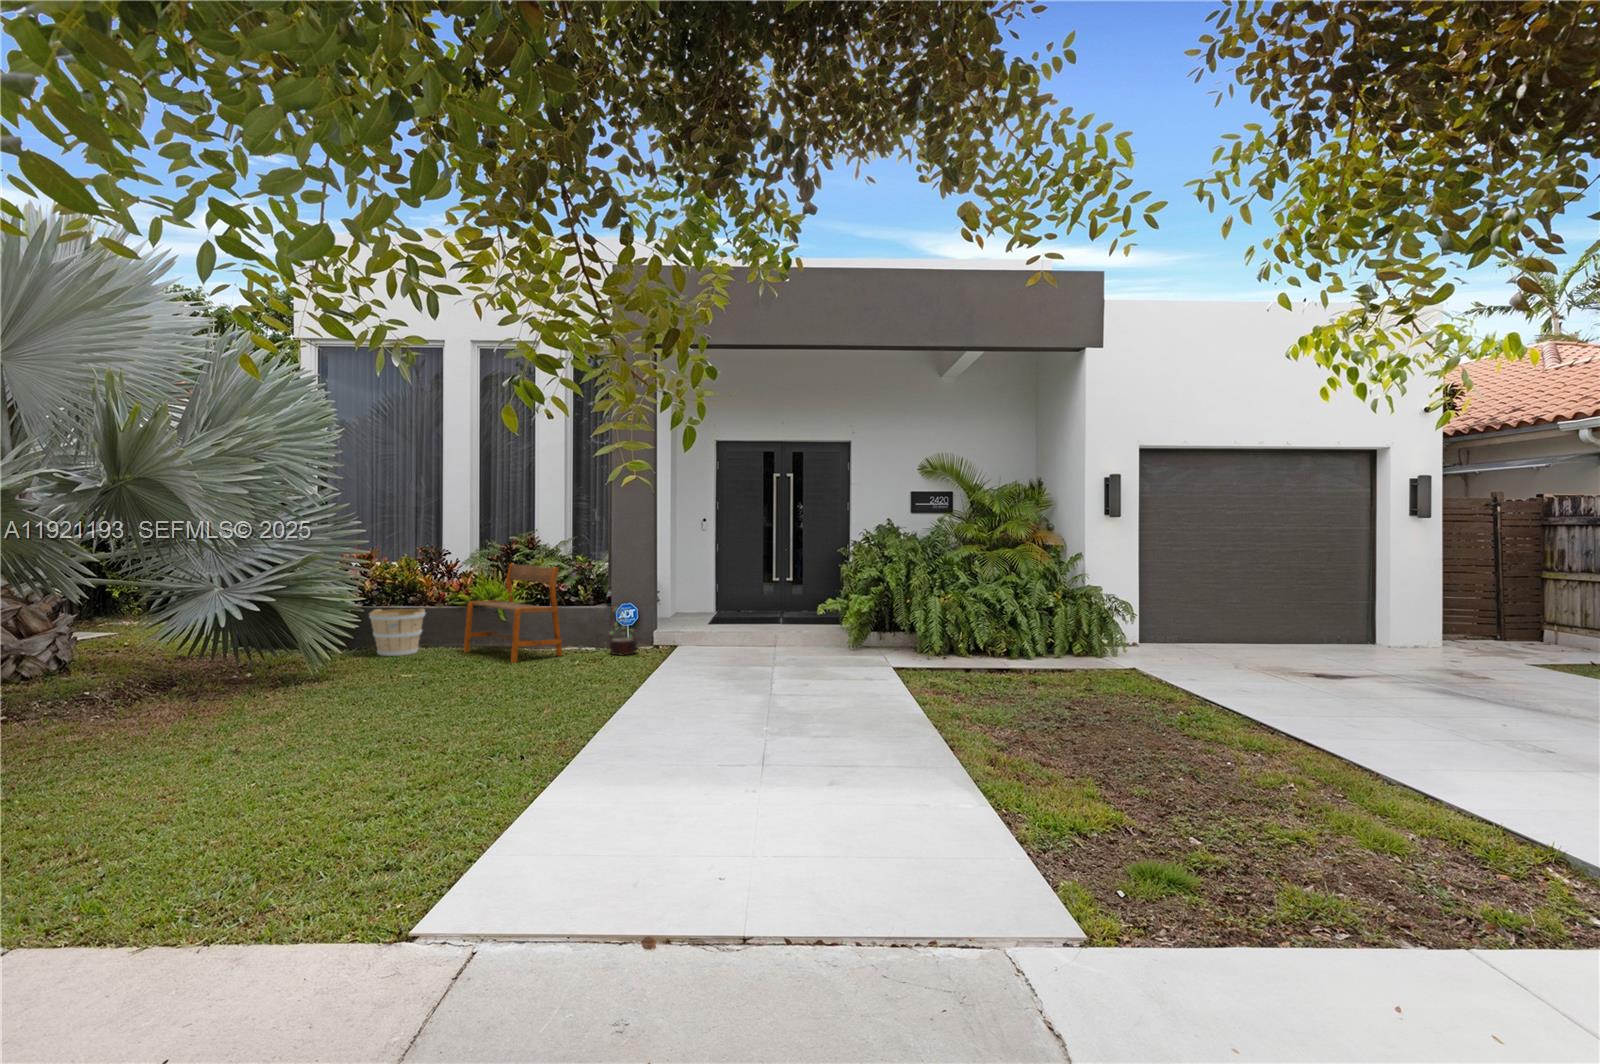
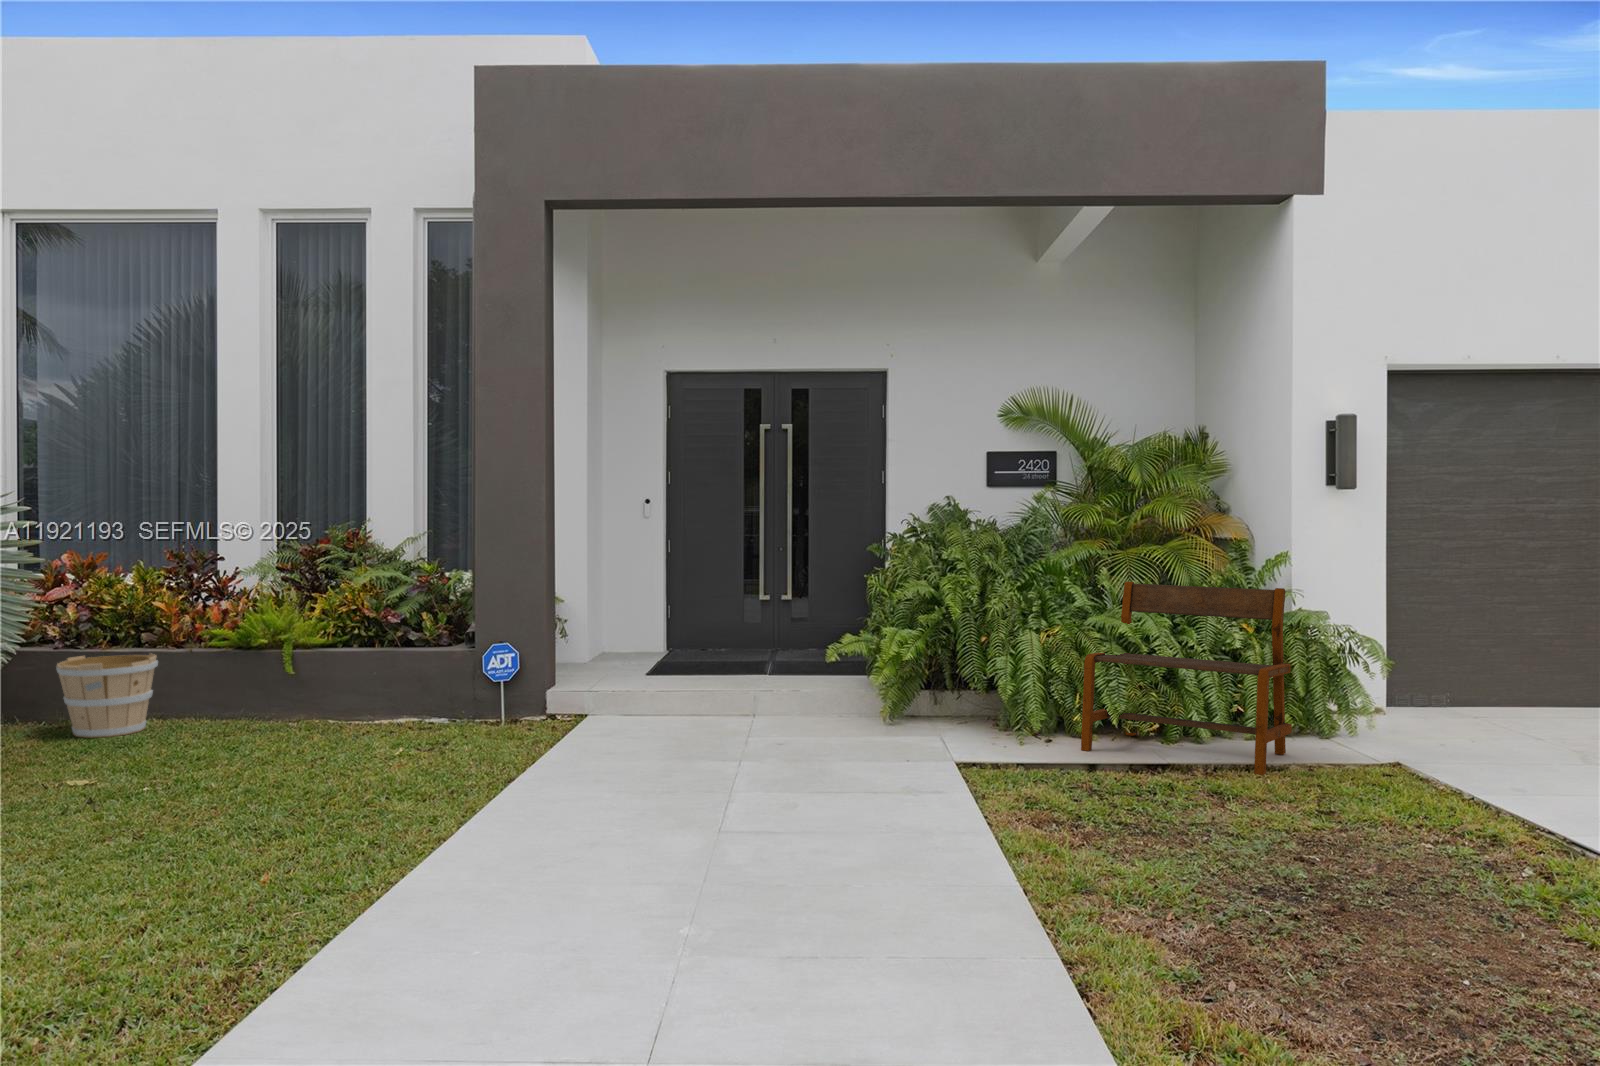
bench: present [464,563,562,663] -> present [1081,582,1292,775]
decorative plant: present [610,607,636,655] -> none [467,648,514,735]

